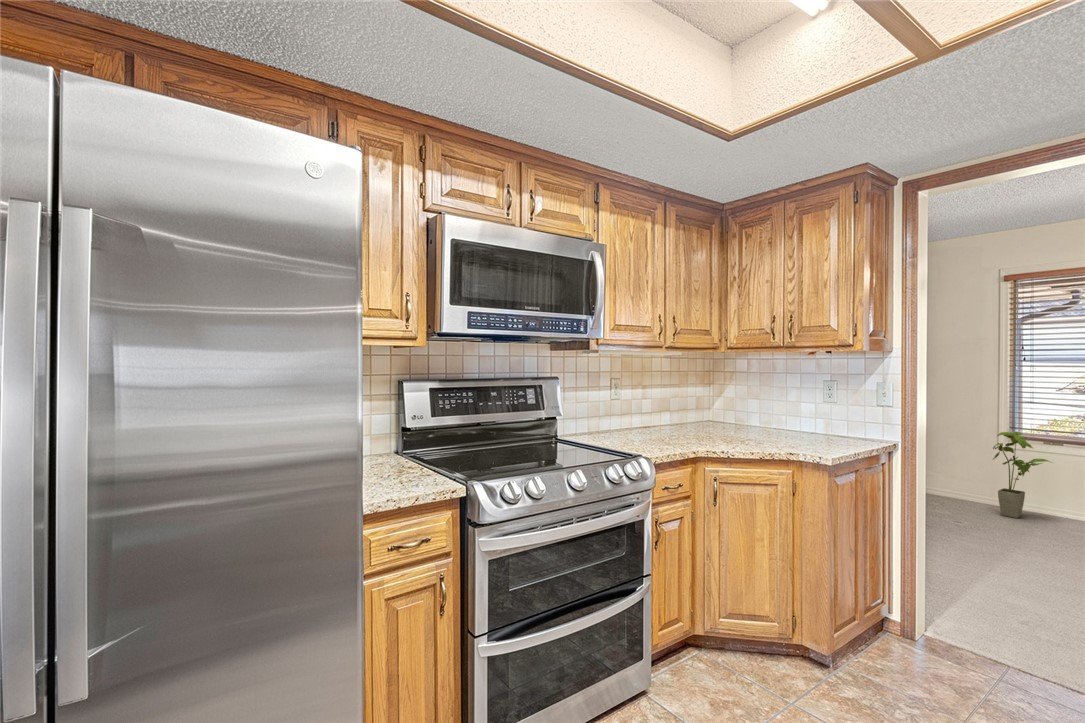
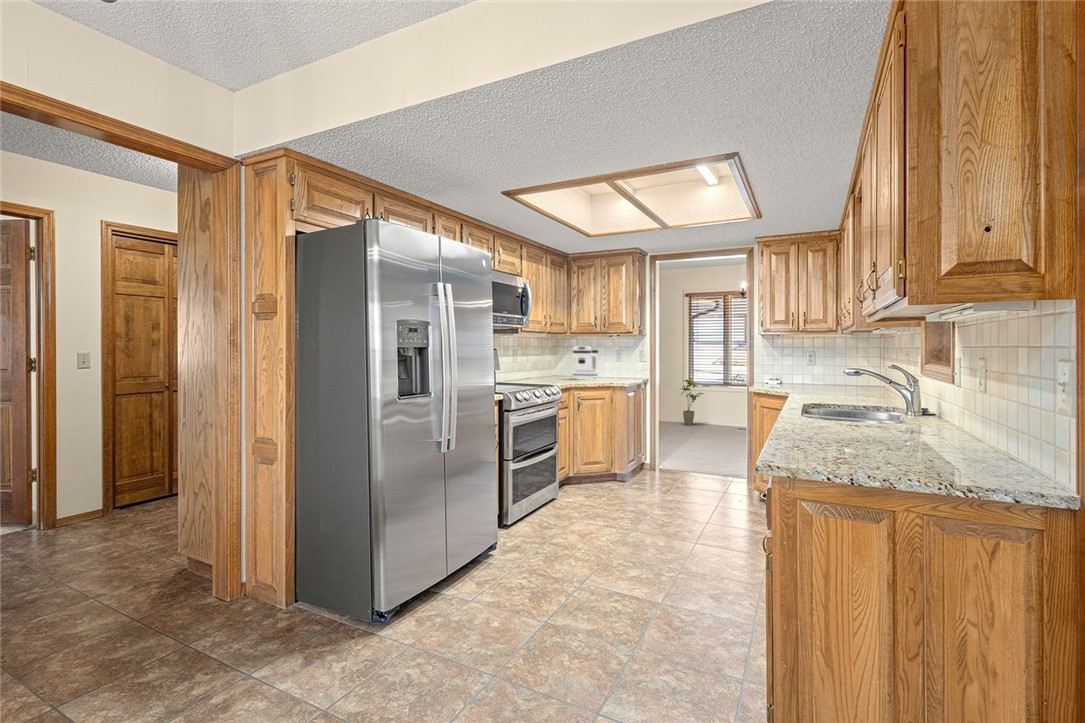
coffee maker: none [726,372,784,436] -> present [573,346,598,379]

